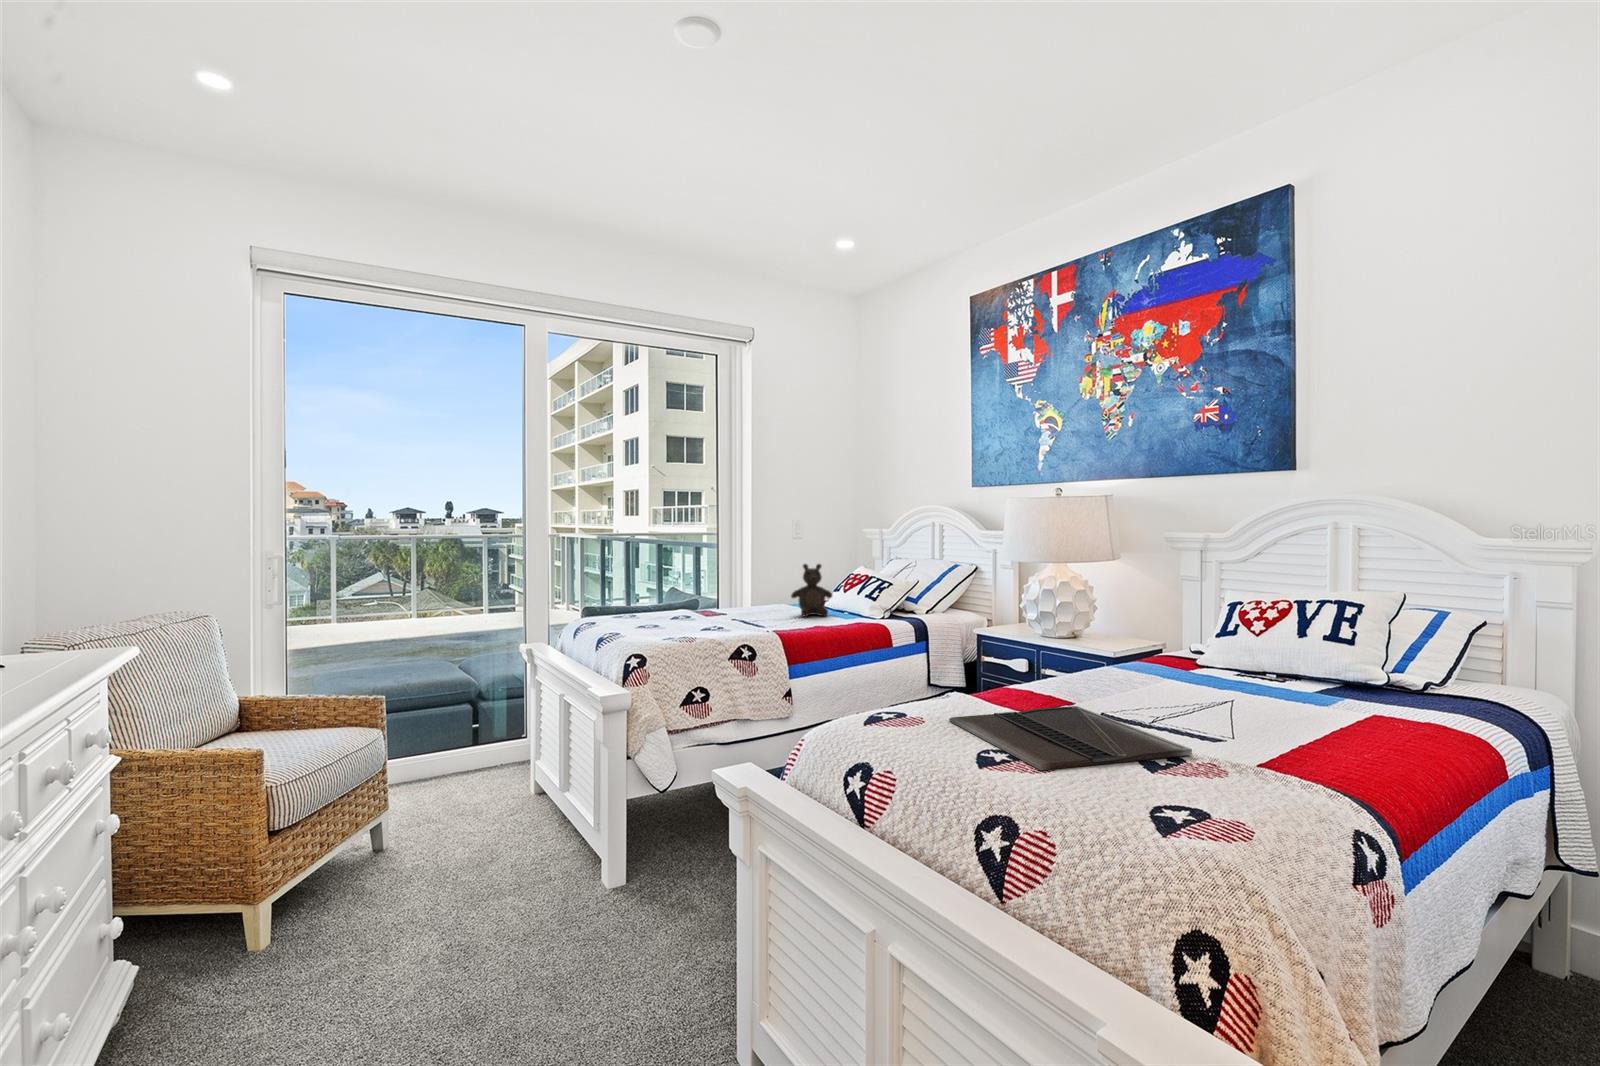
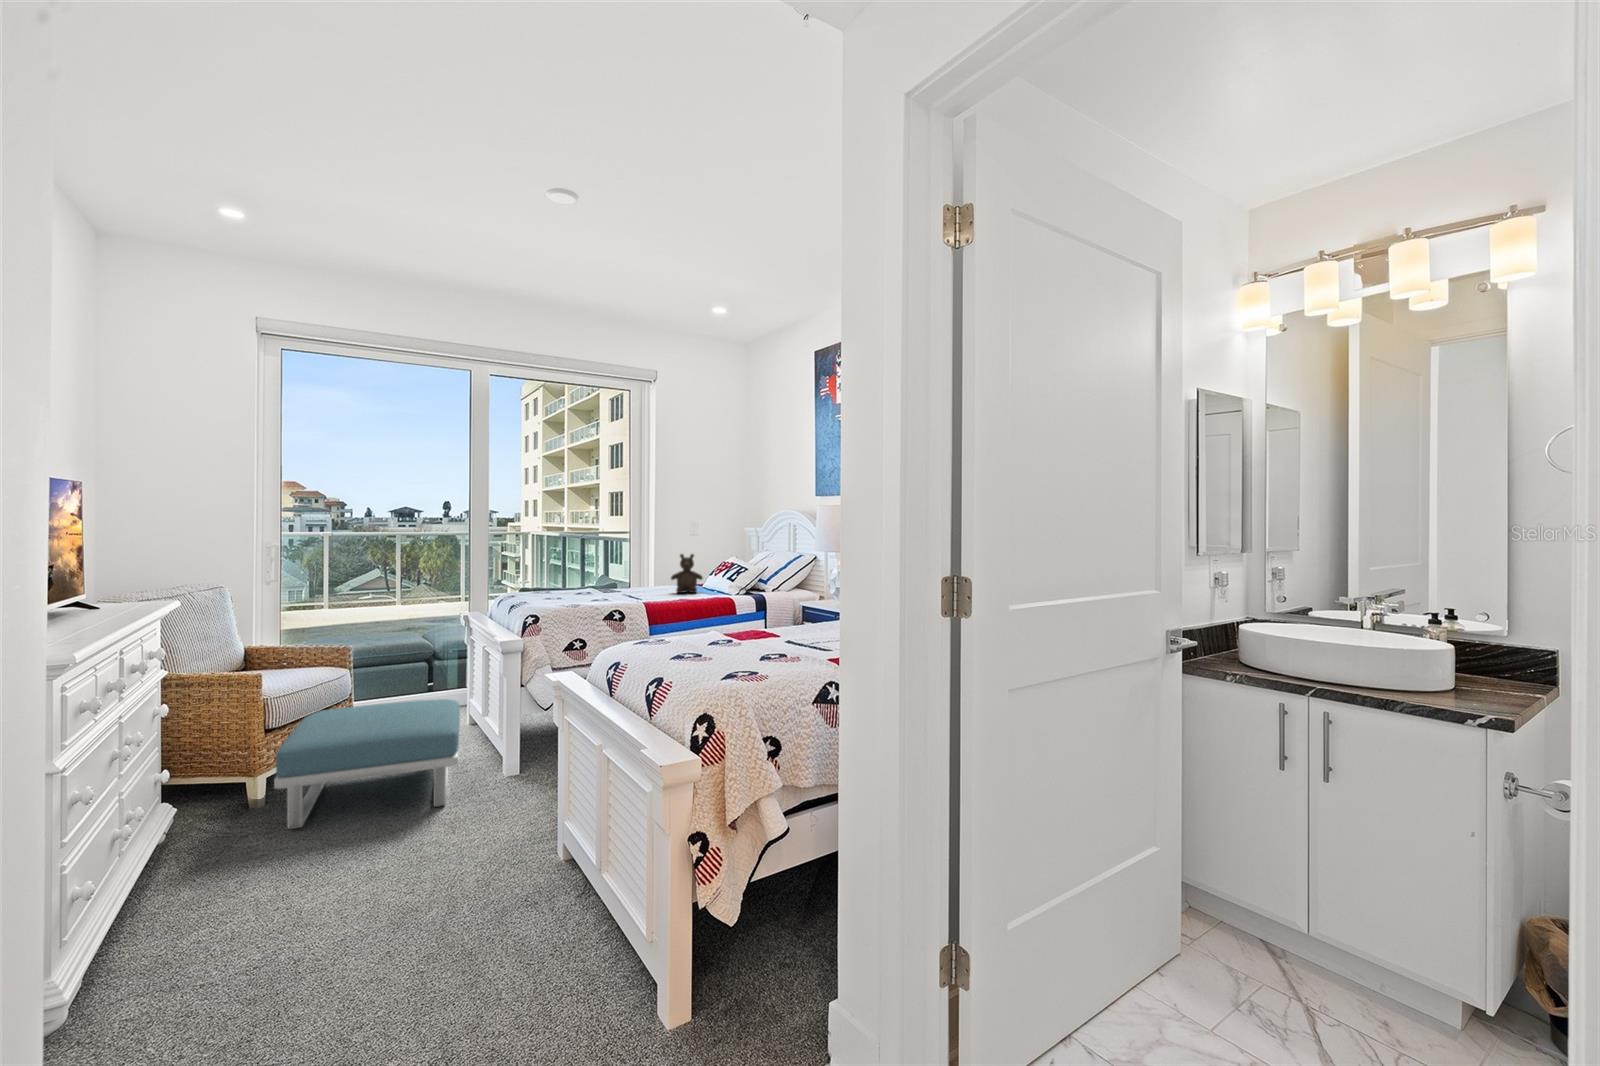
laptop: present [949,706,1192,770] -> none [689,636,806,660]
footstool: none [284,772,553,999] -> present [274,699,460,829]

